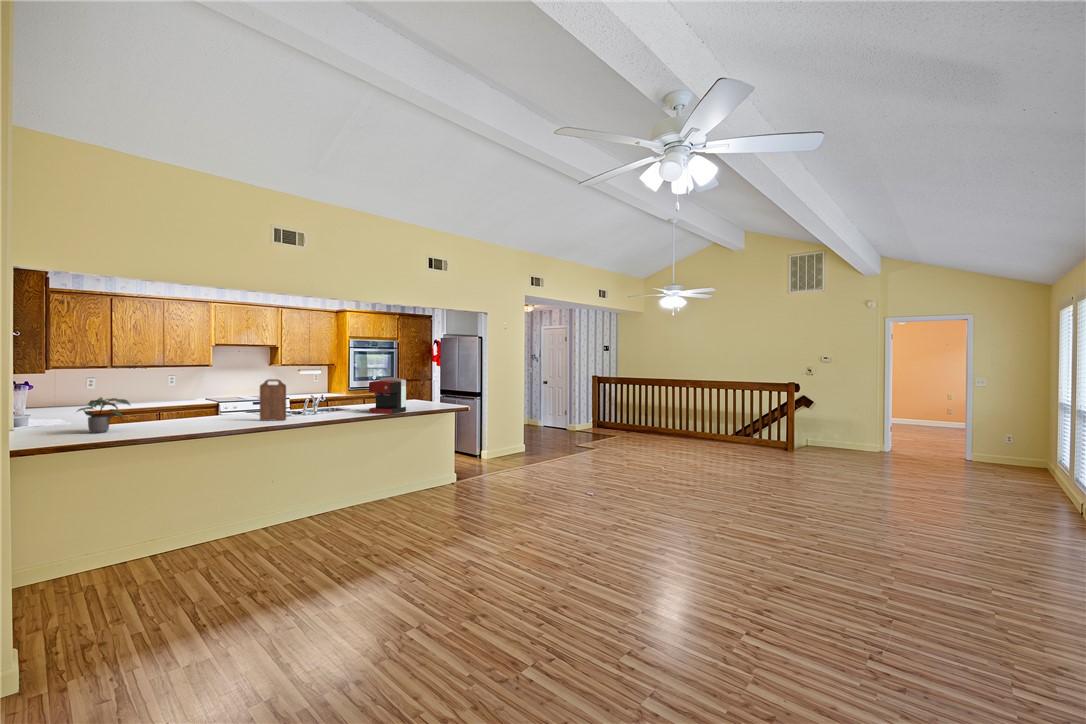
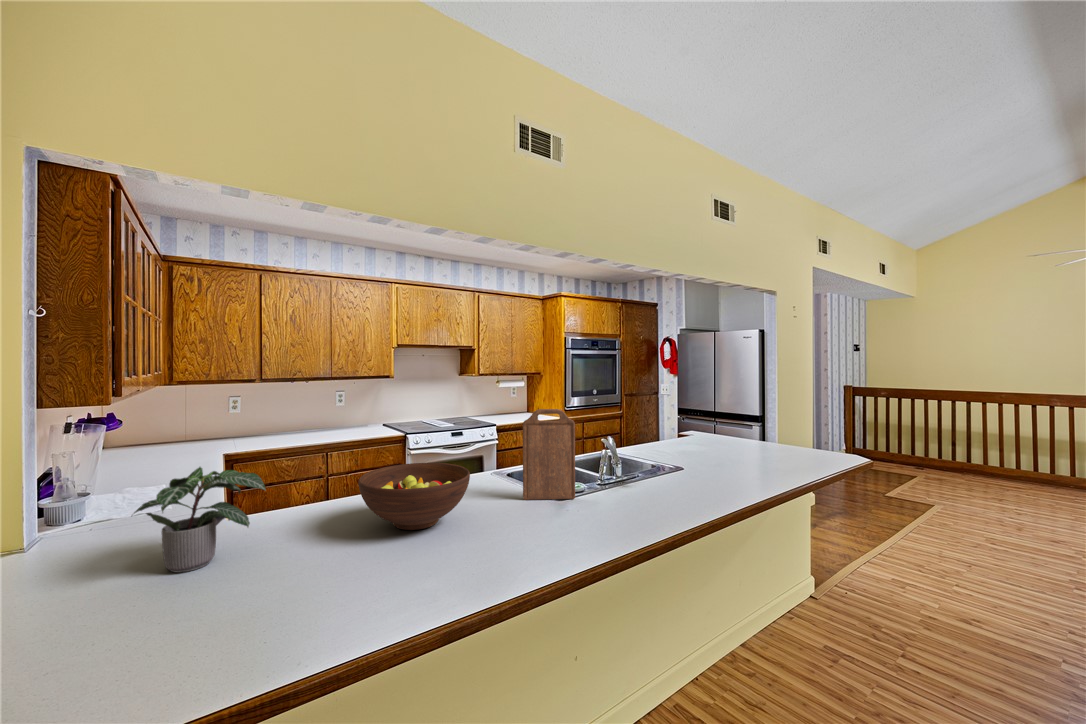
coffee maker: present [369,377,406,414] -> none [688,398,746,474]
fruit bowl: none [172,402,226,426] -> present [359,463,470,530]

